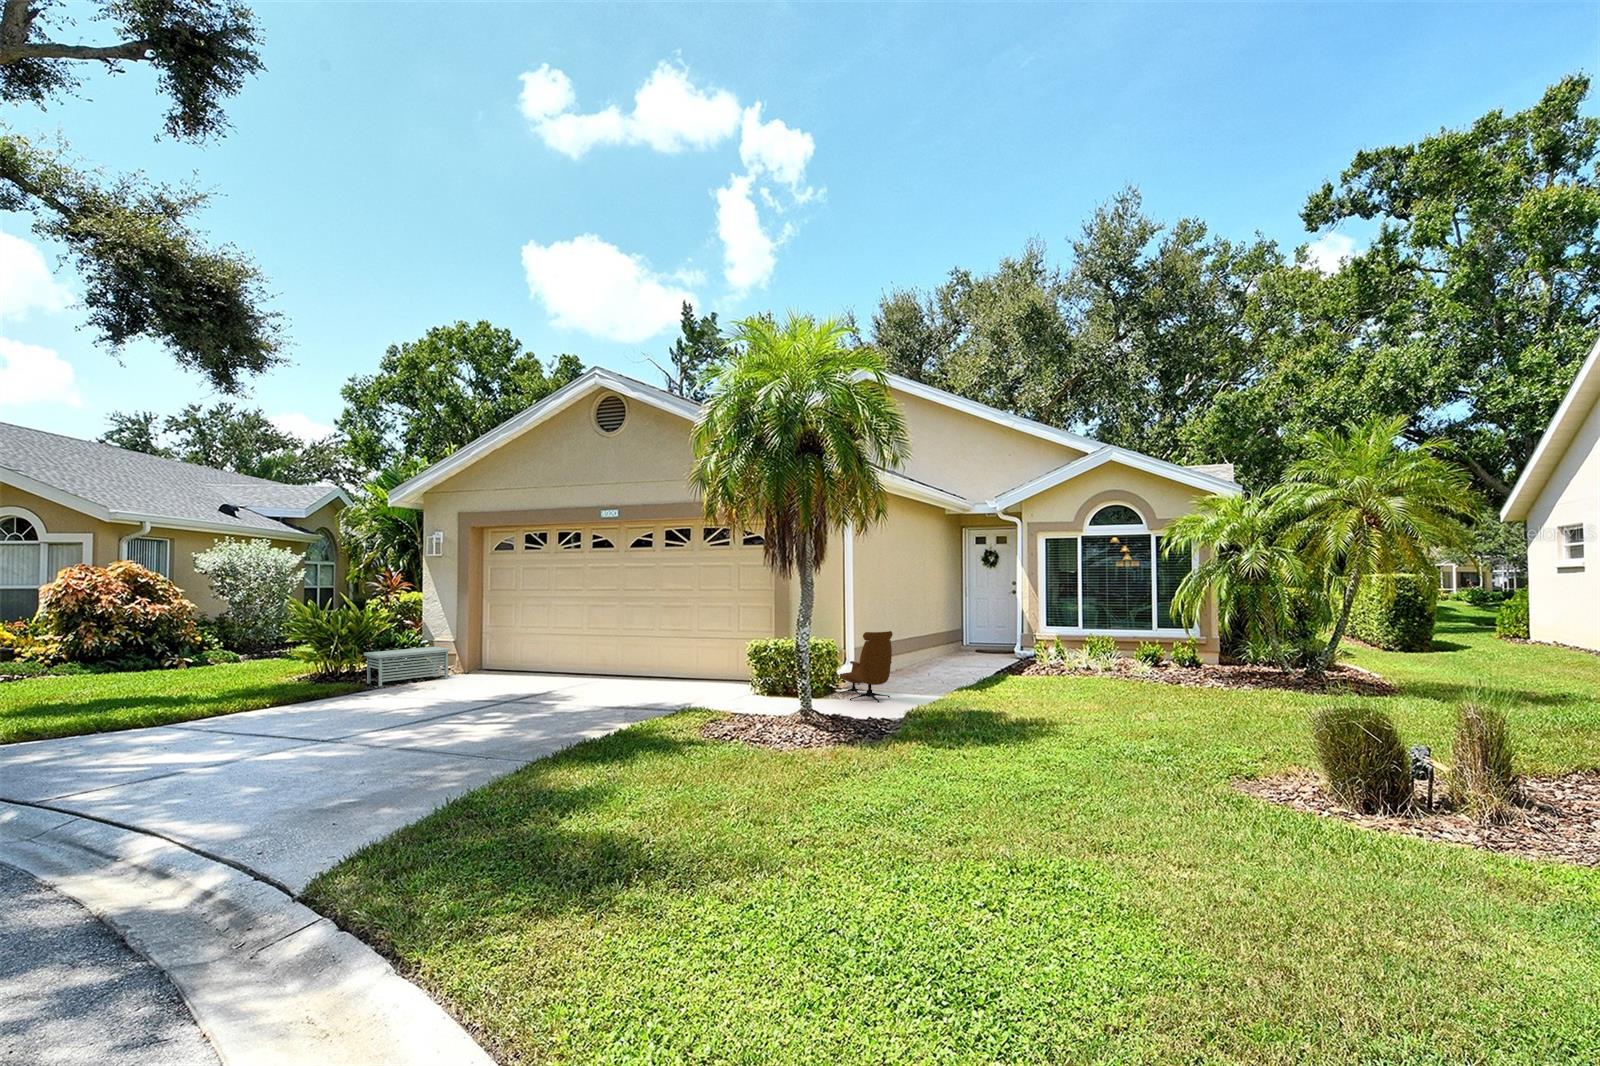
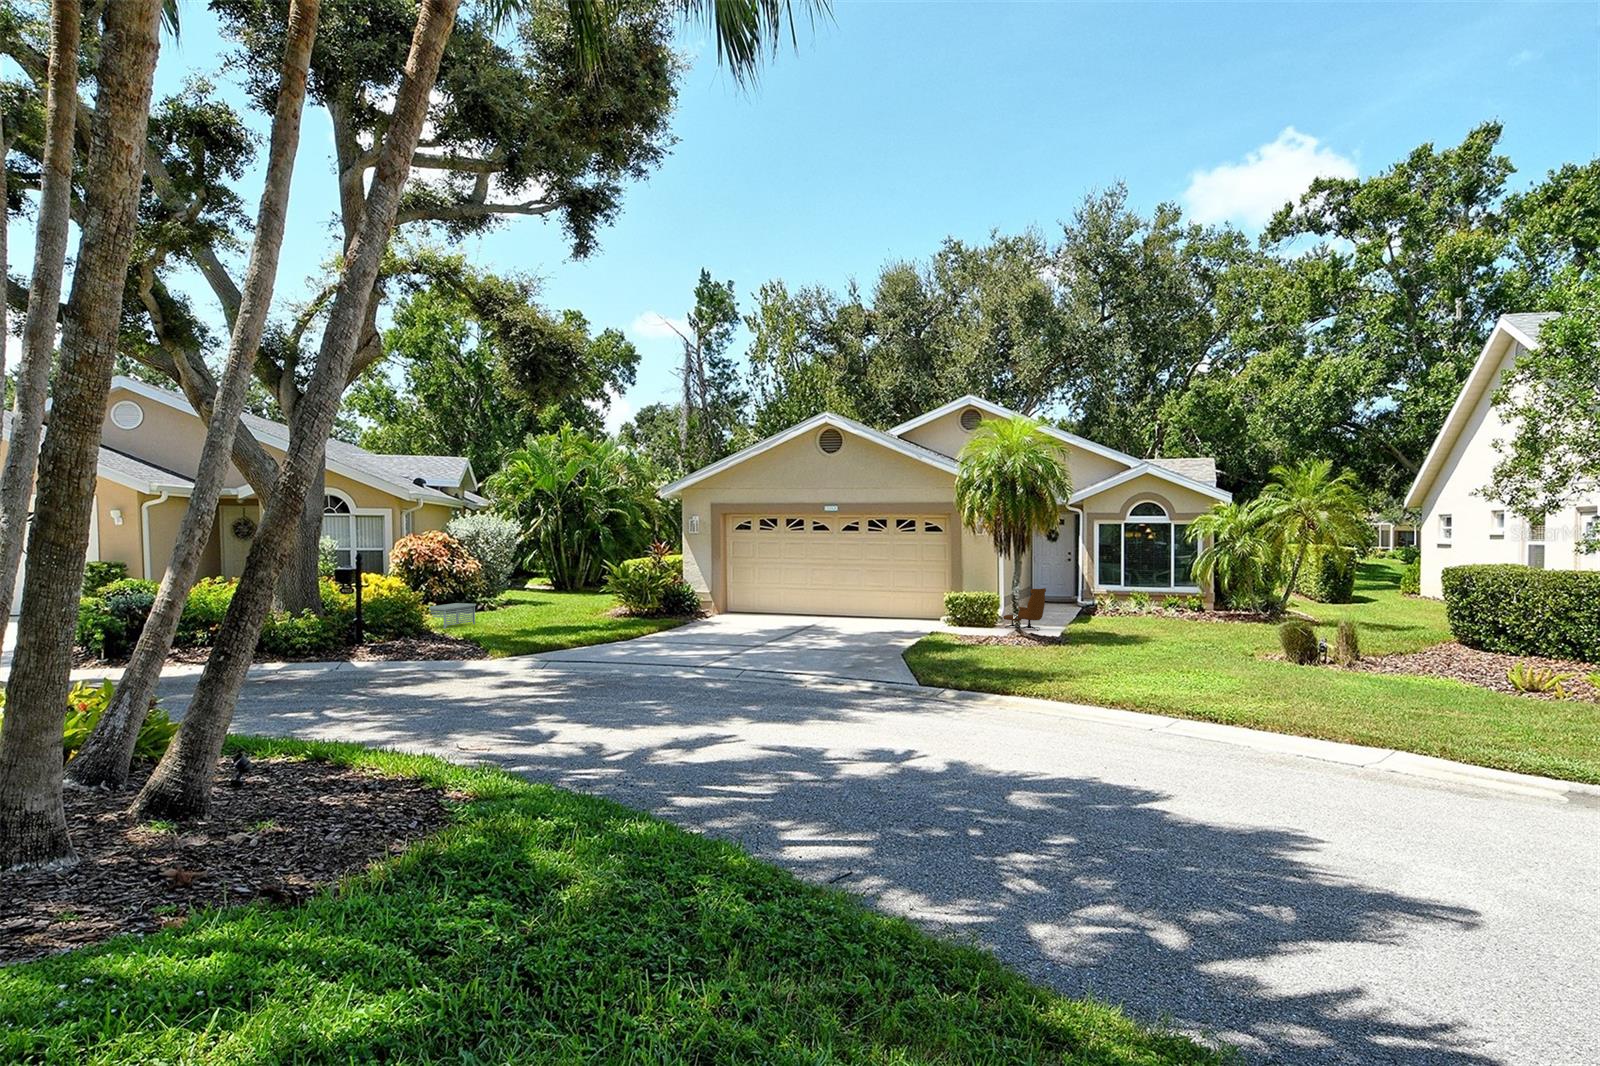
storage bench: present [364,647,450,686] -> present [429,603,476,629]

